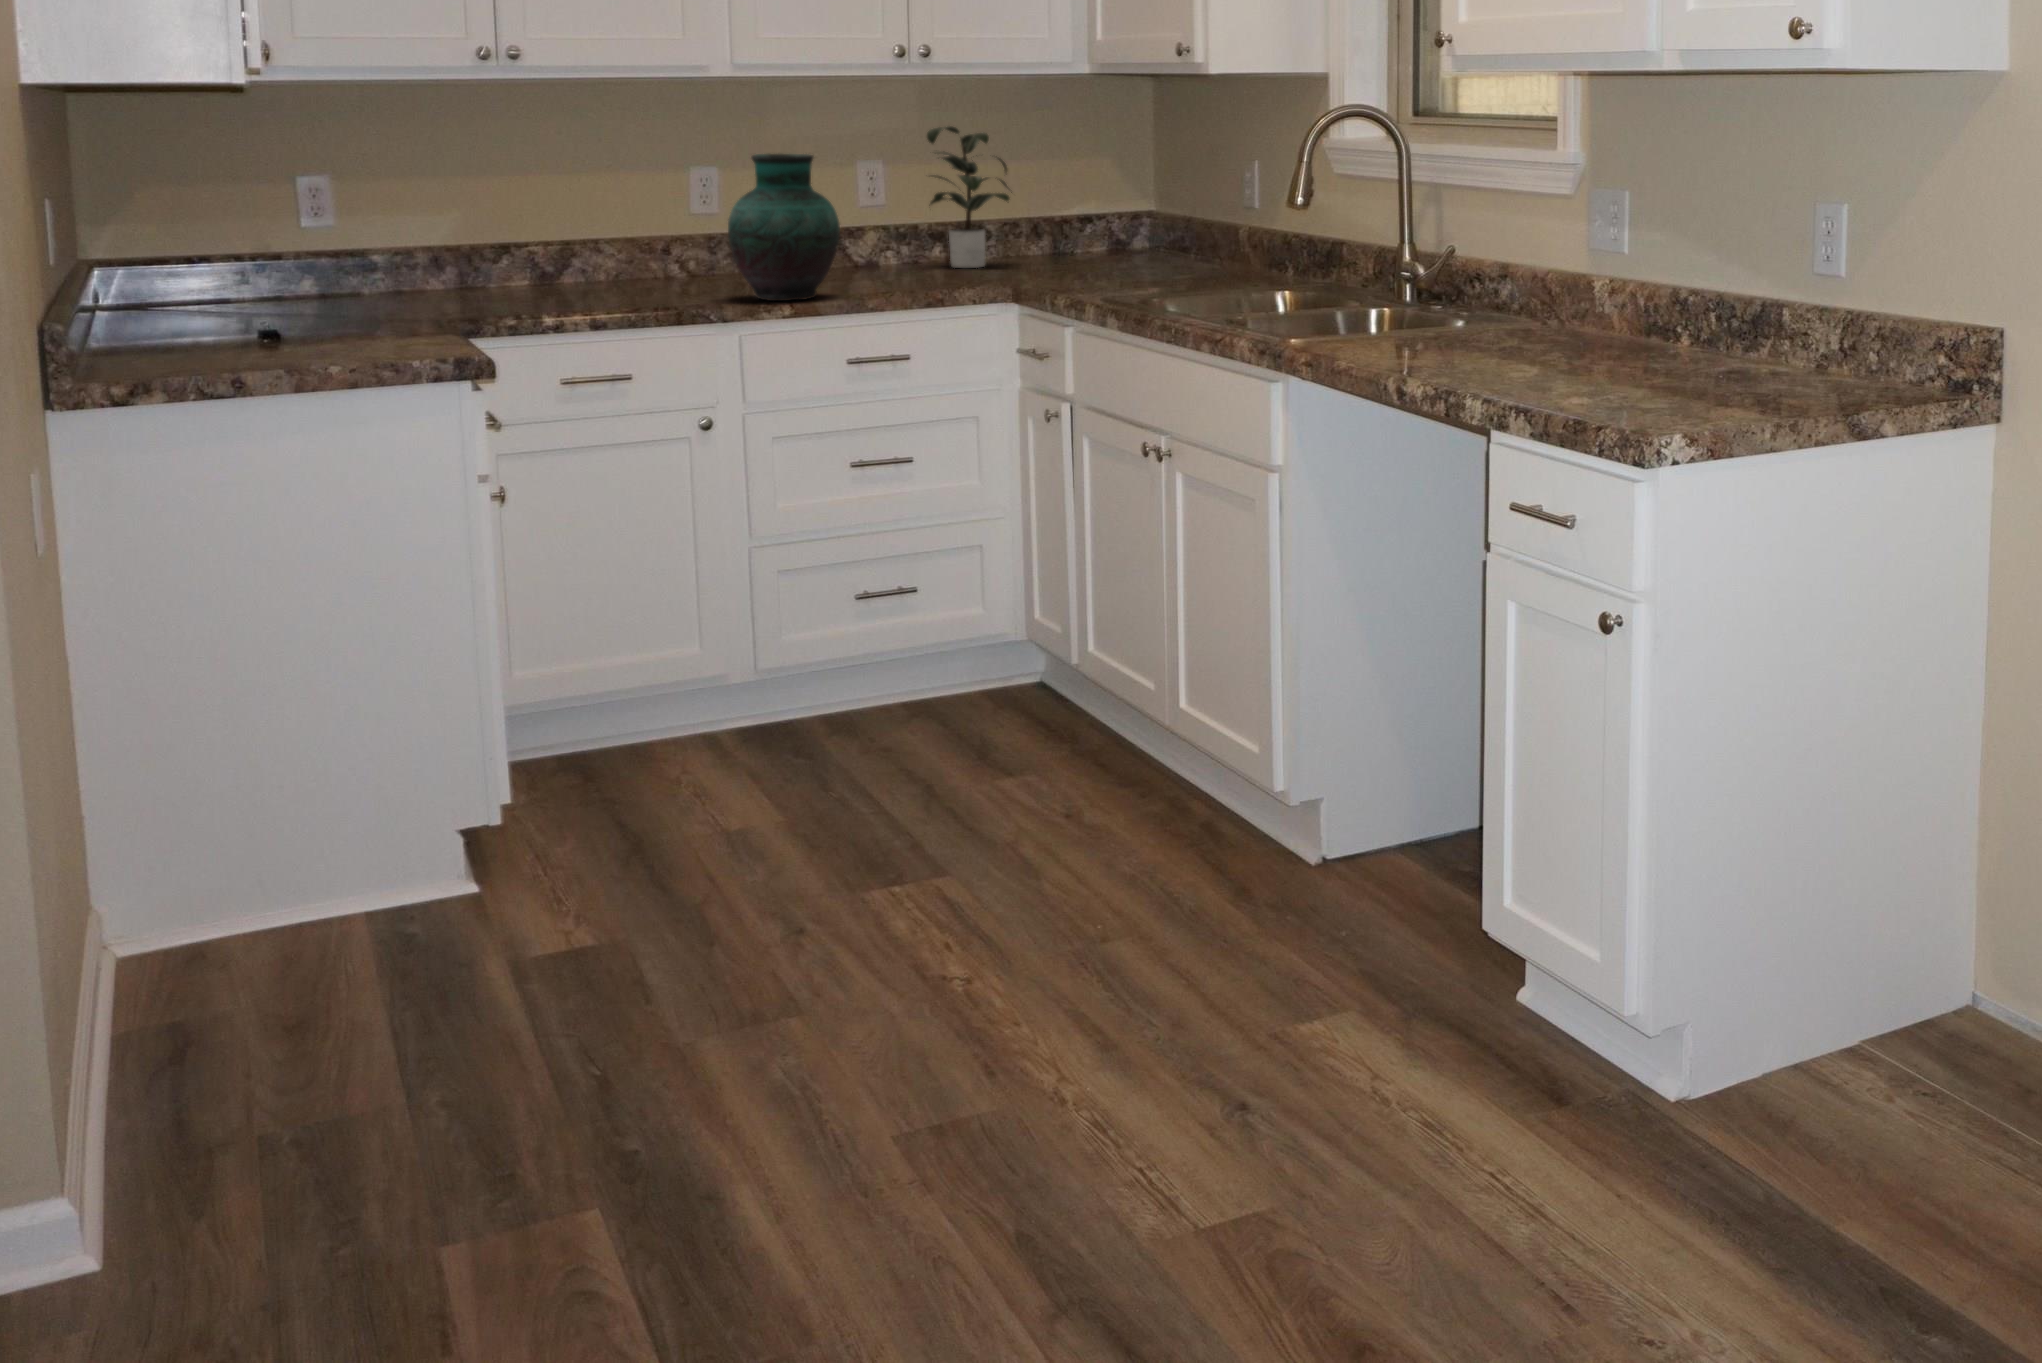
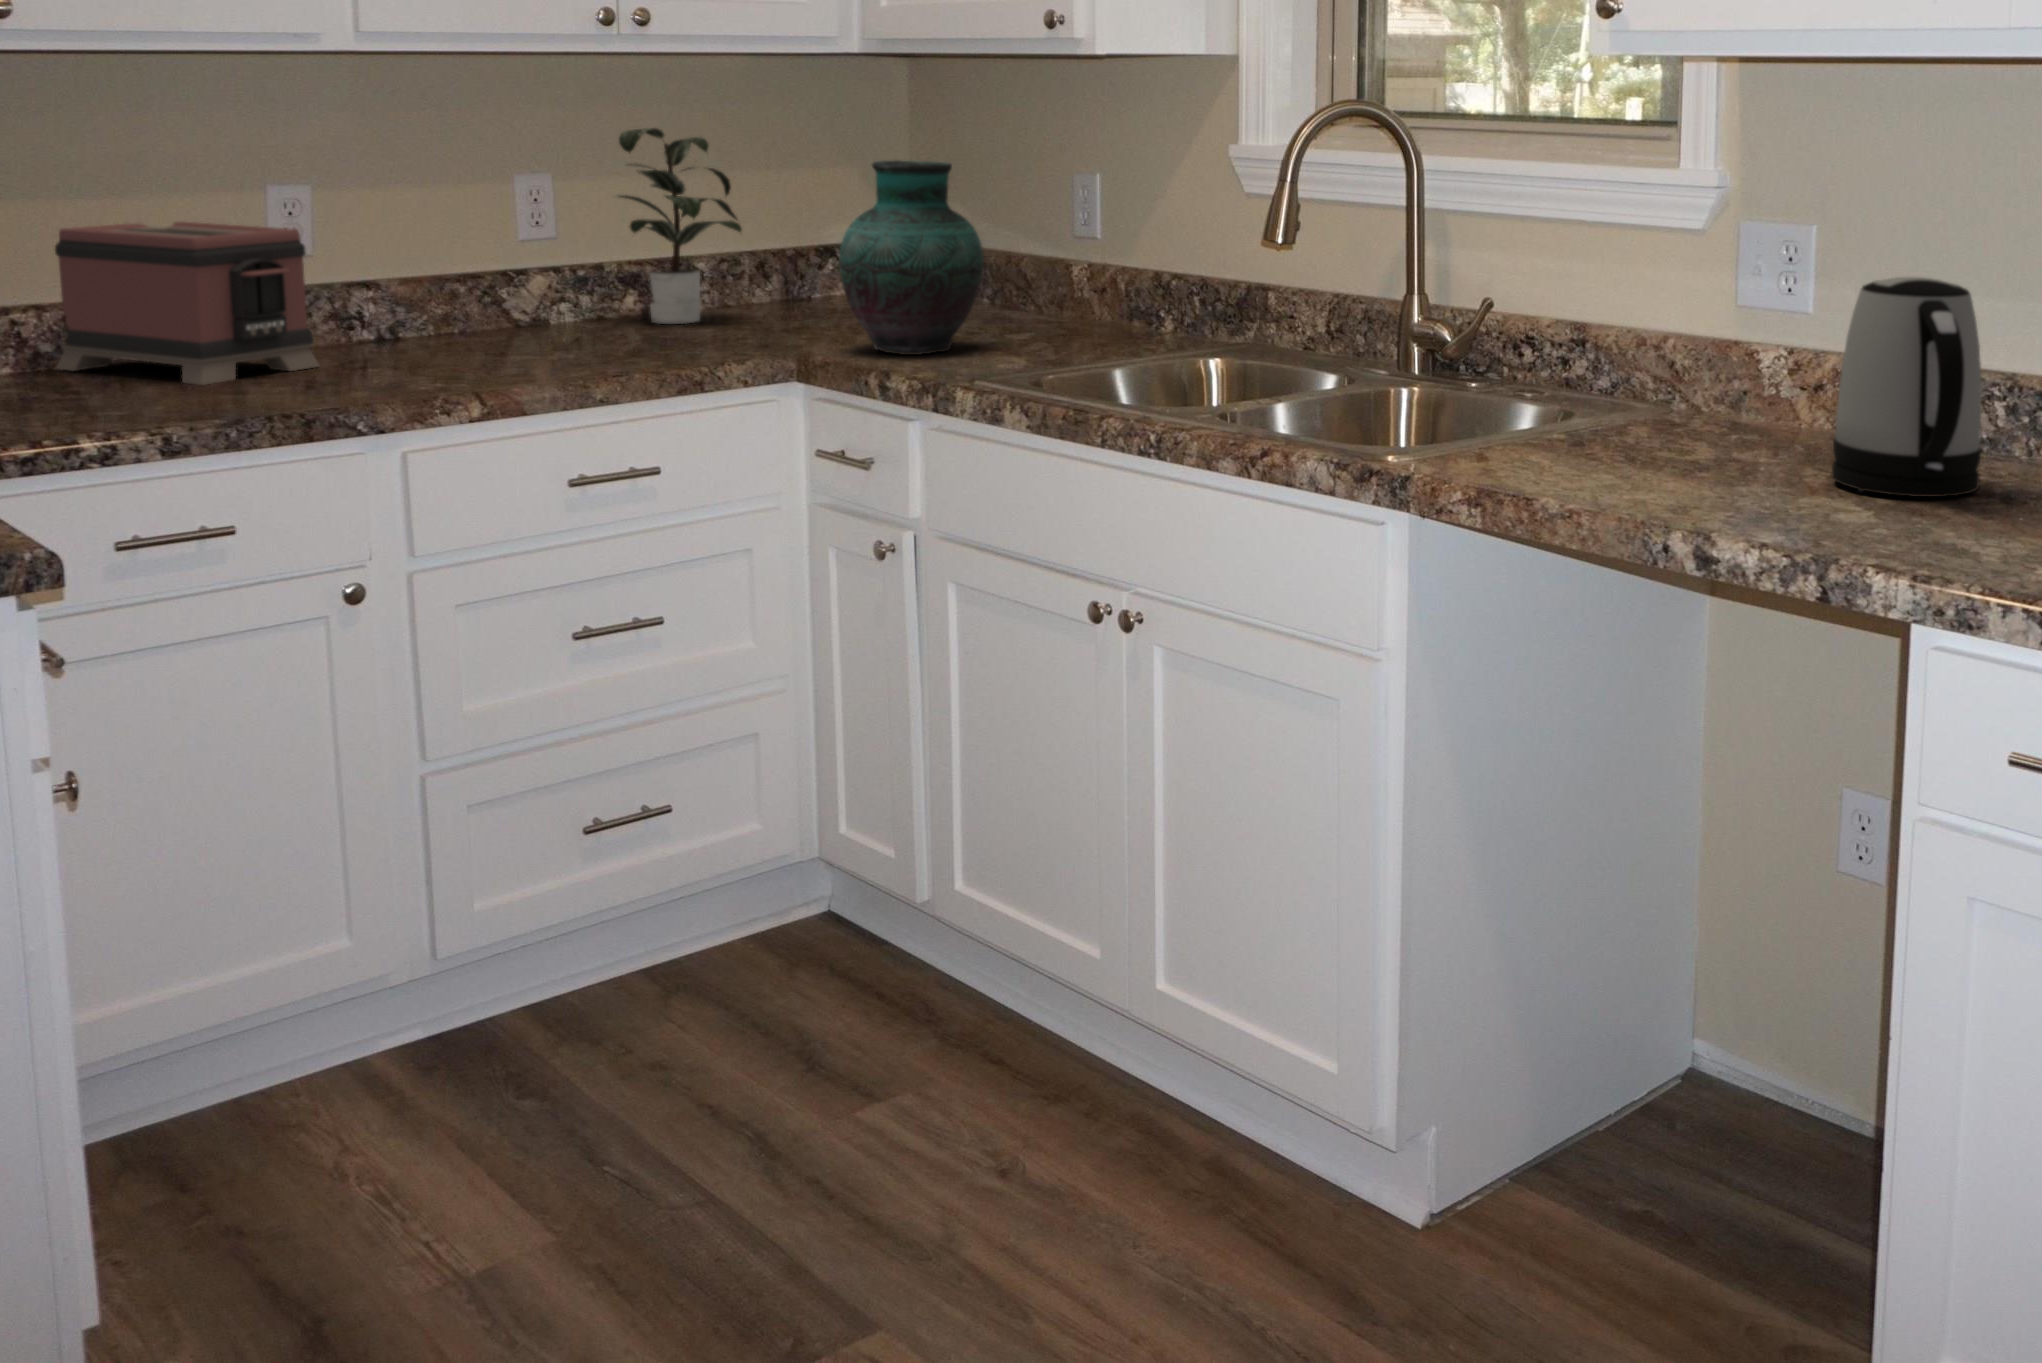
vase: present [728,154,840,301] -> present [839,160,984,355]
toaster: none [557,190,711,294] -> present [55,222,319,385]
kettle: none [1545,219,1642,365] -> present [1831,277,1982,497]

